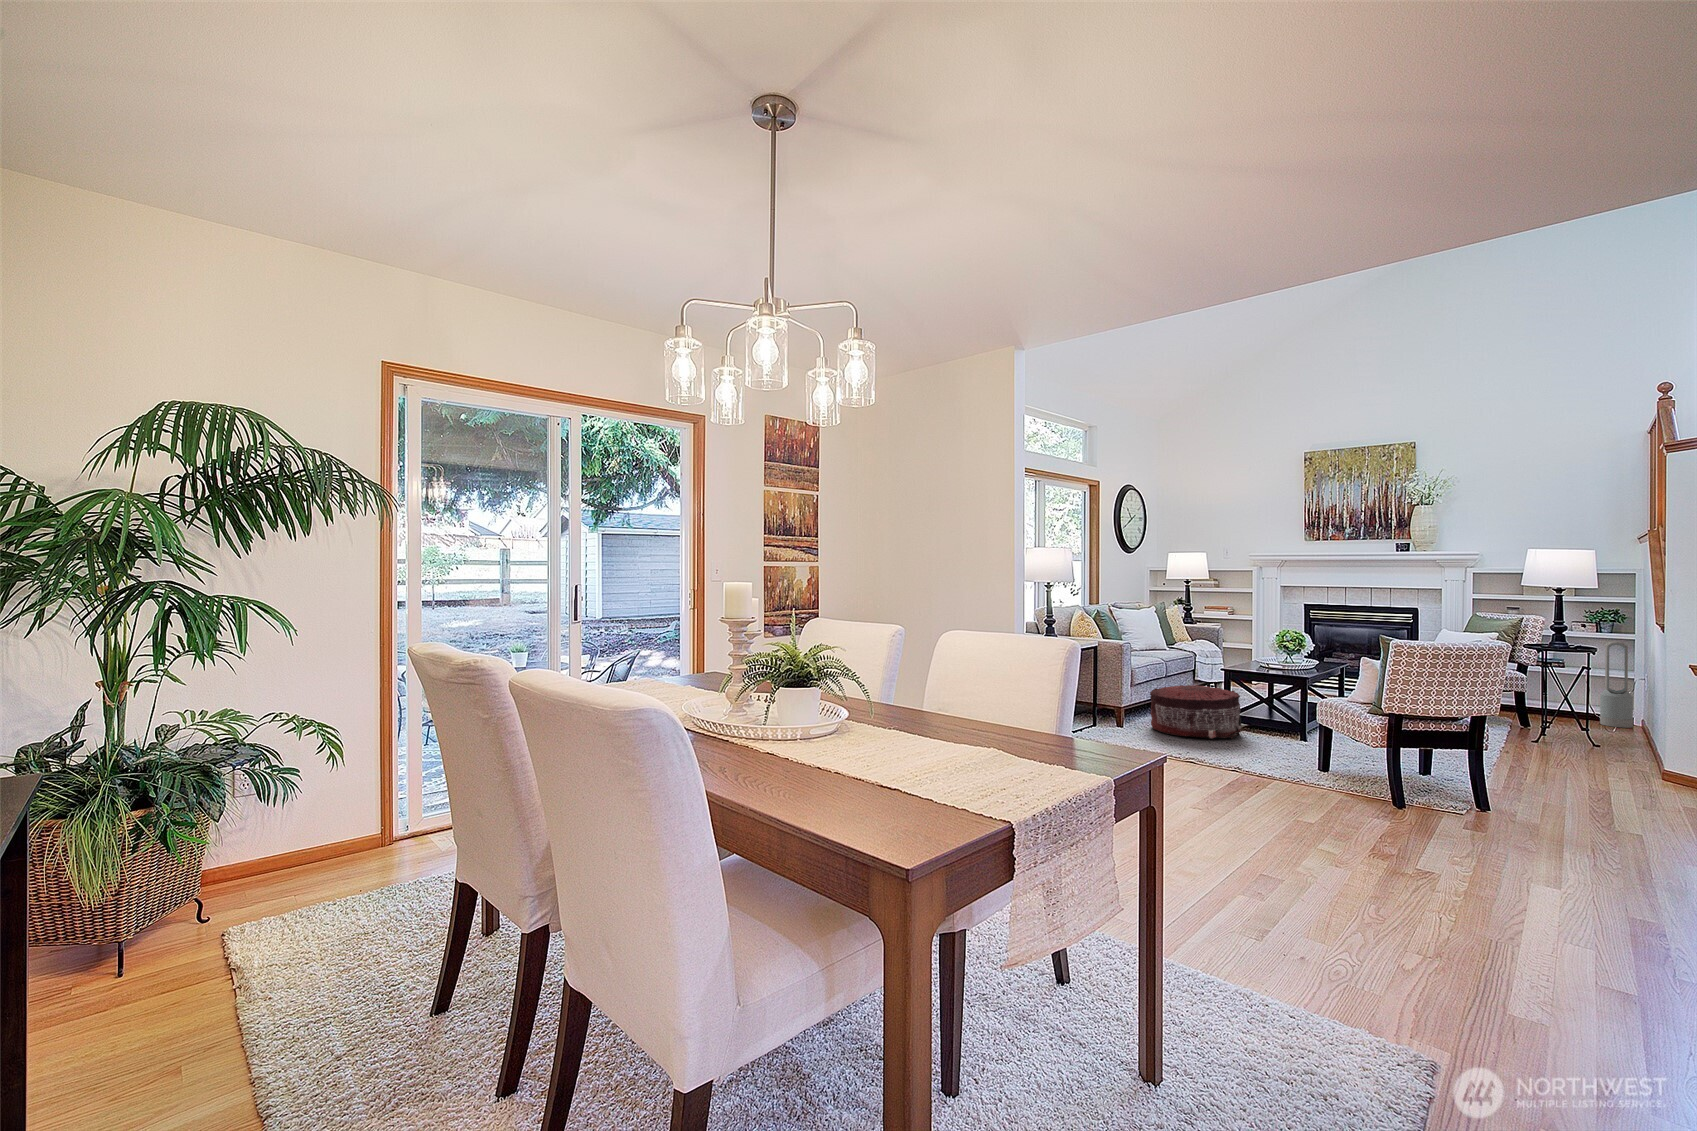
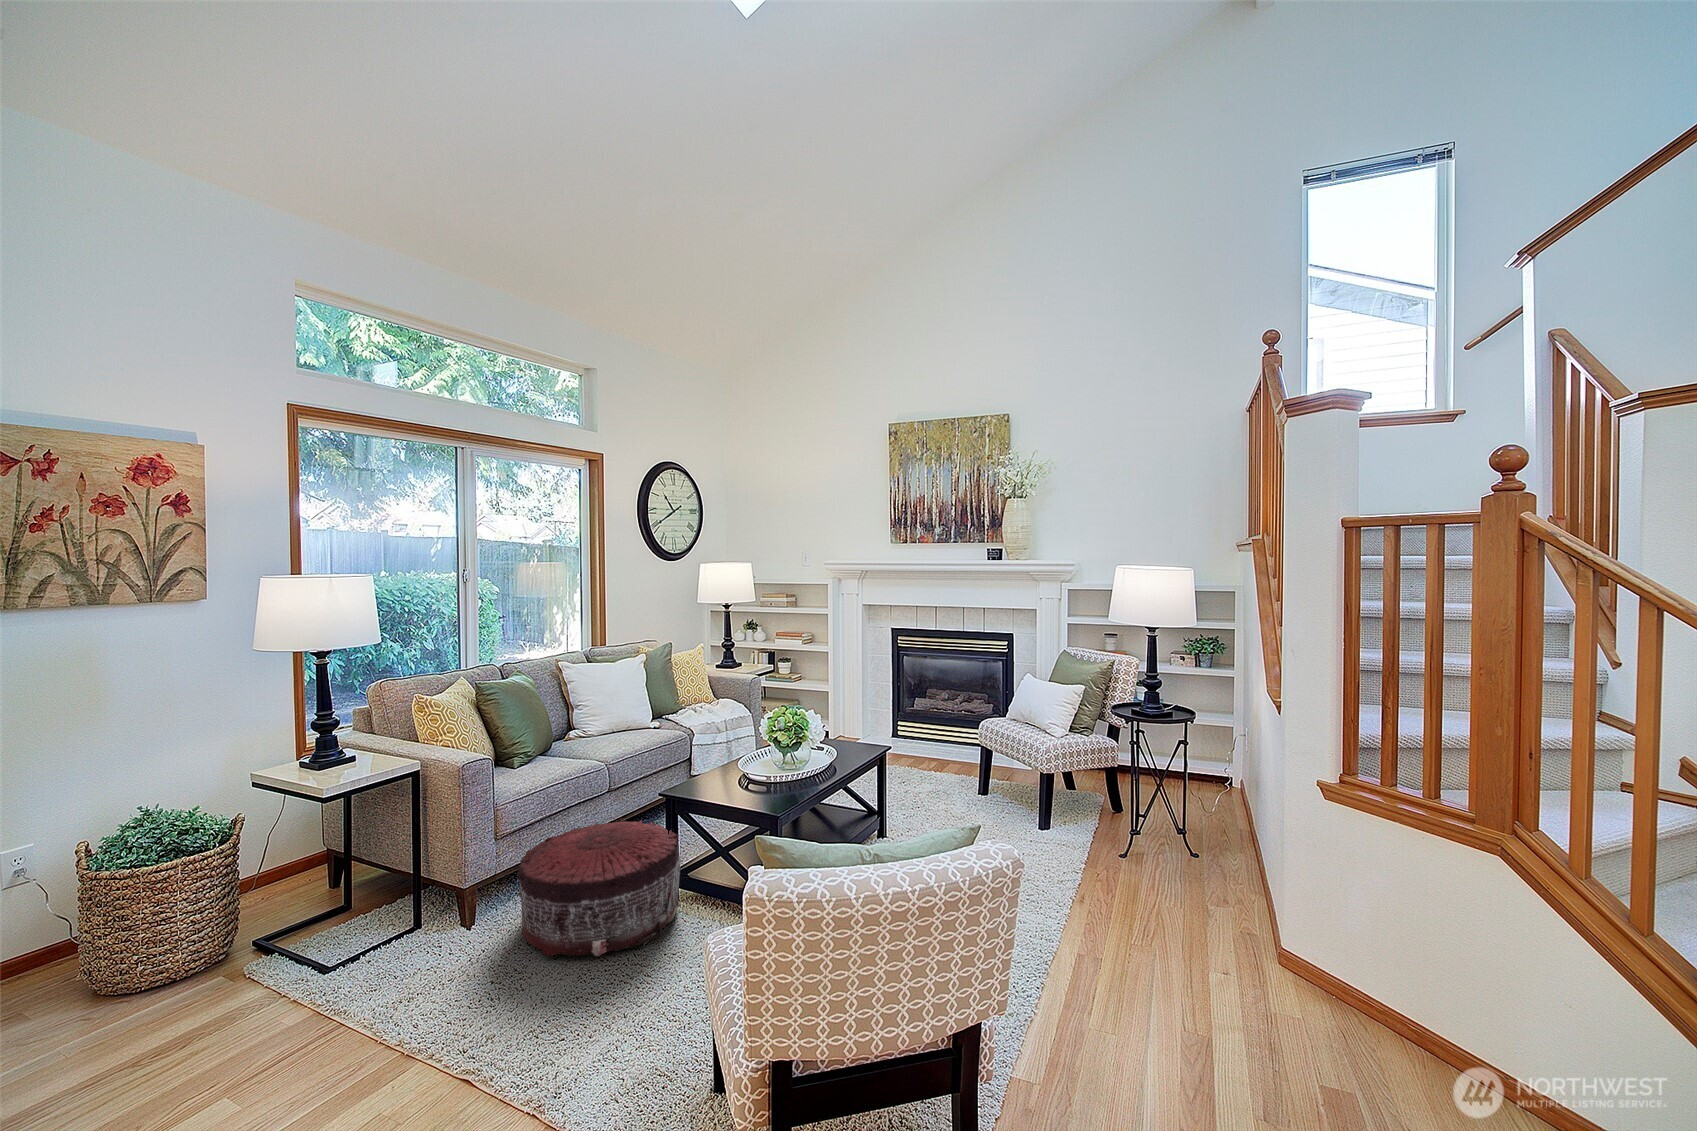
air purifier: present [1600,641,1633,728] -> none [1198,688,1232,807]

